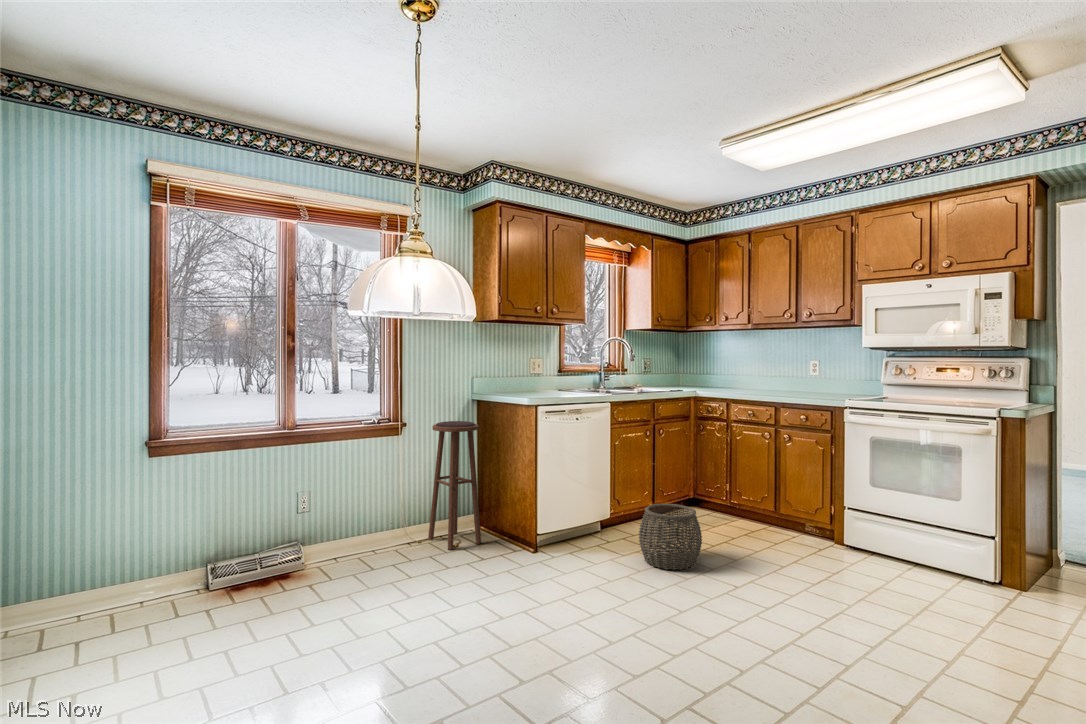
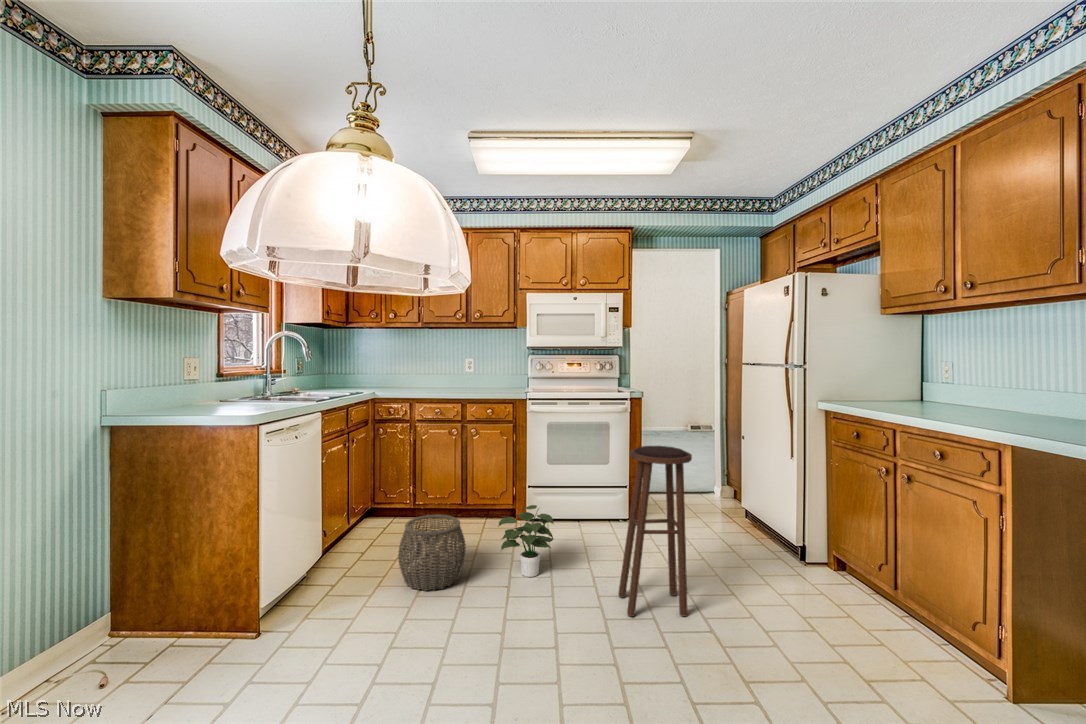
stool: present [428,421,481,550] -> present [618,446,692,616]
potted plant: none [725,517,796,591] -> present [498,505,554,577]

